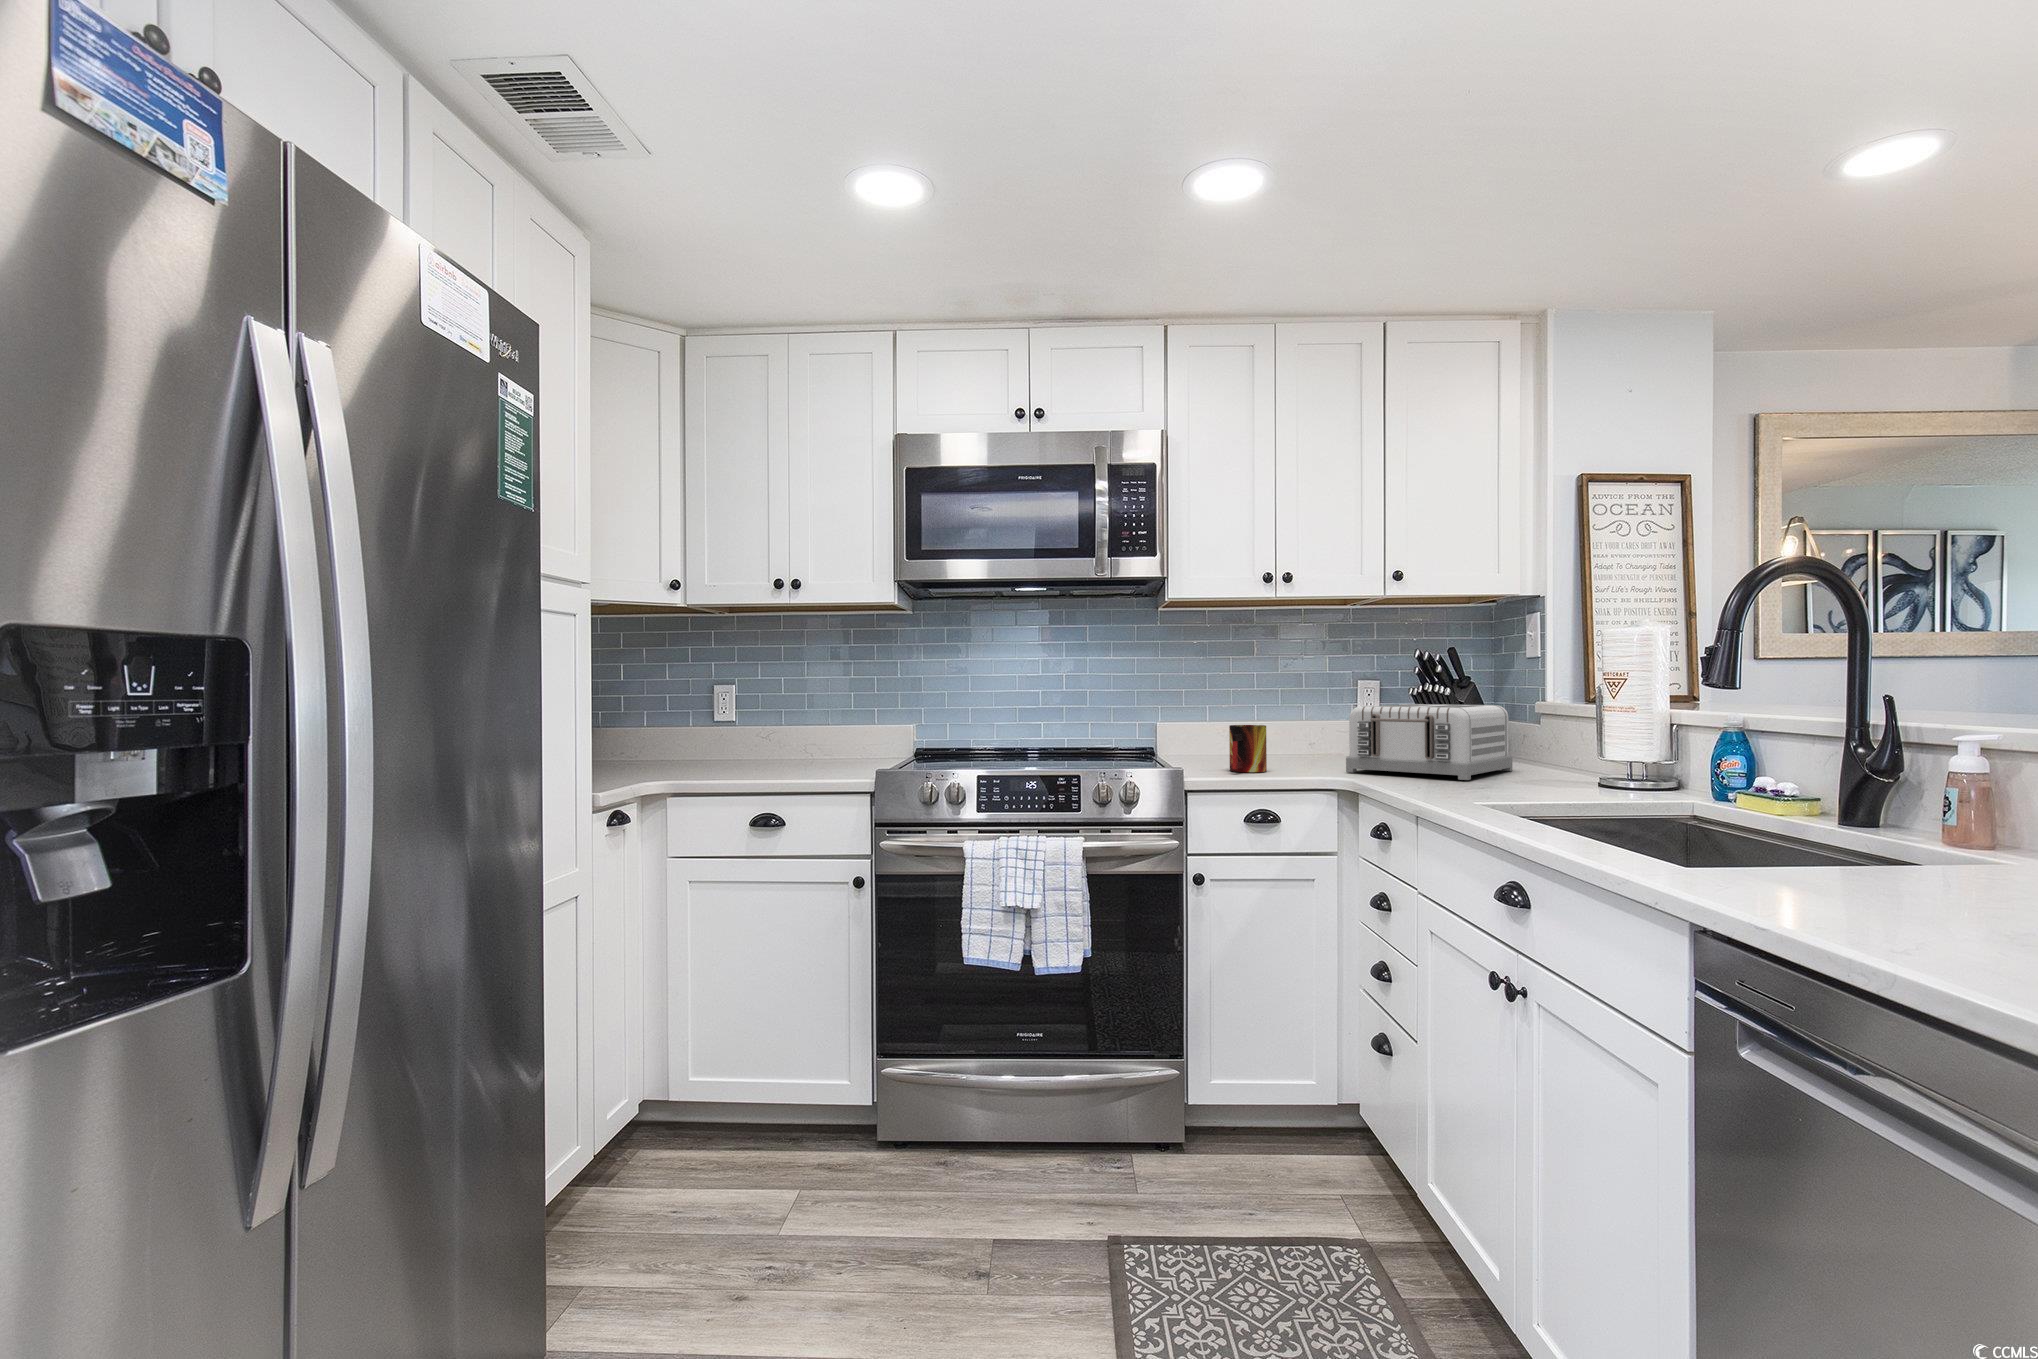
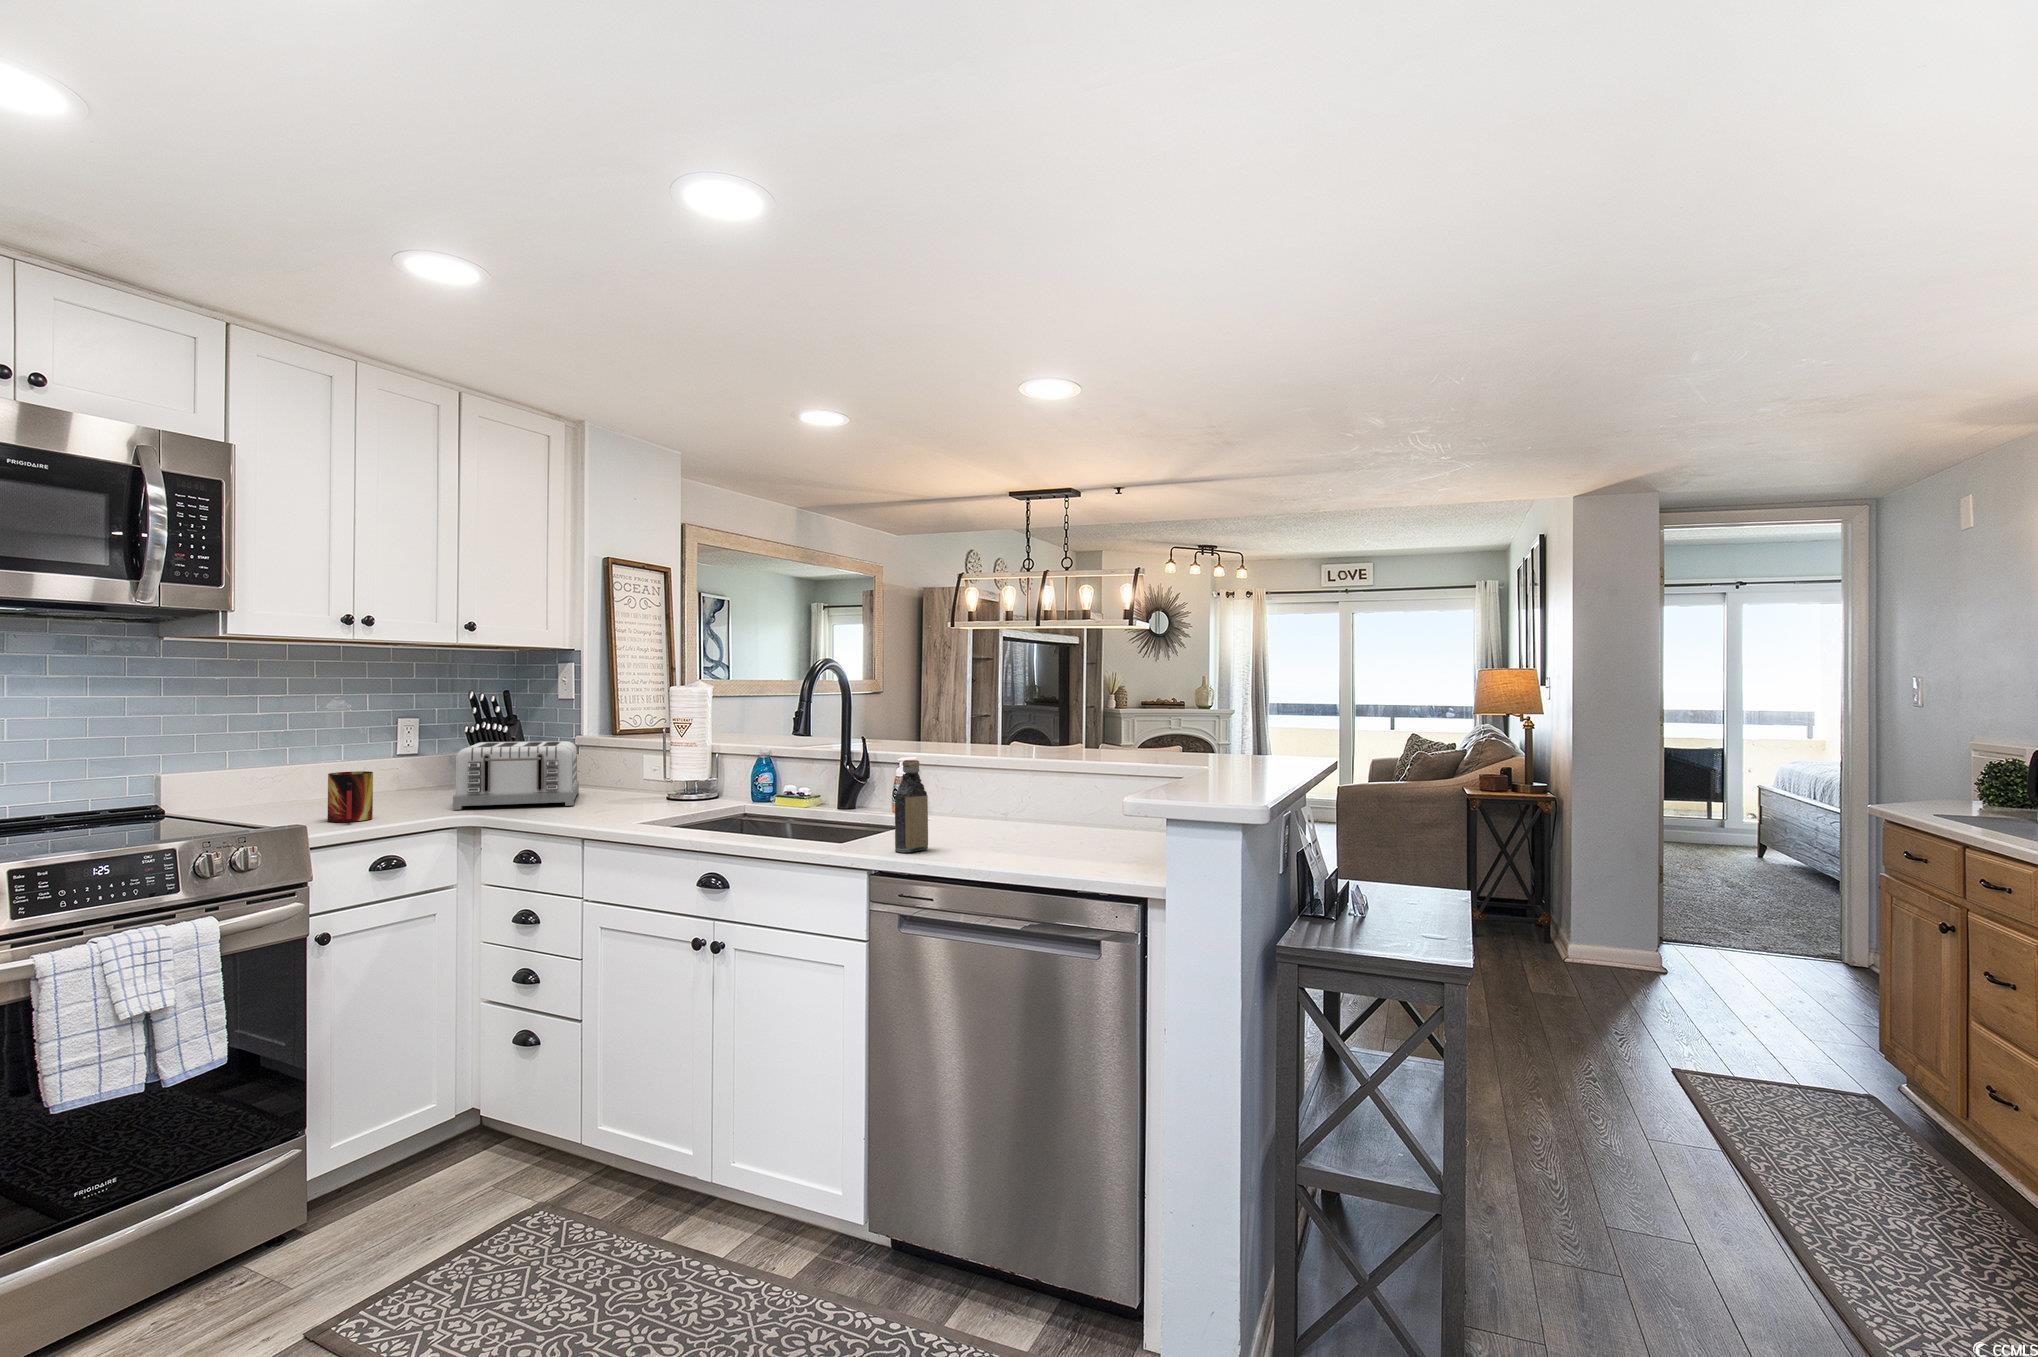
bottle: none [1762,724,1858,912] -> present [895,760,928,853]

